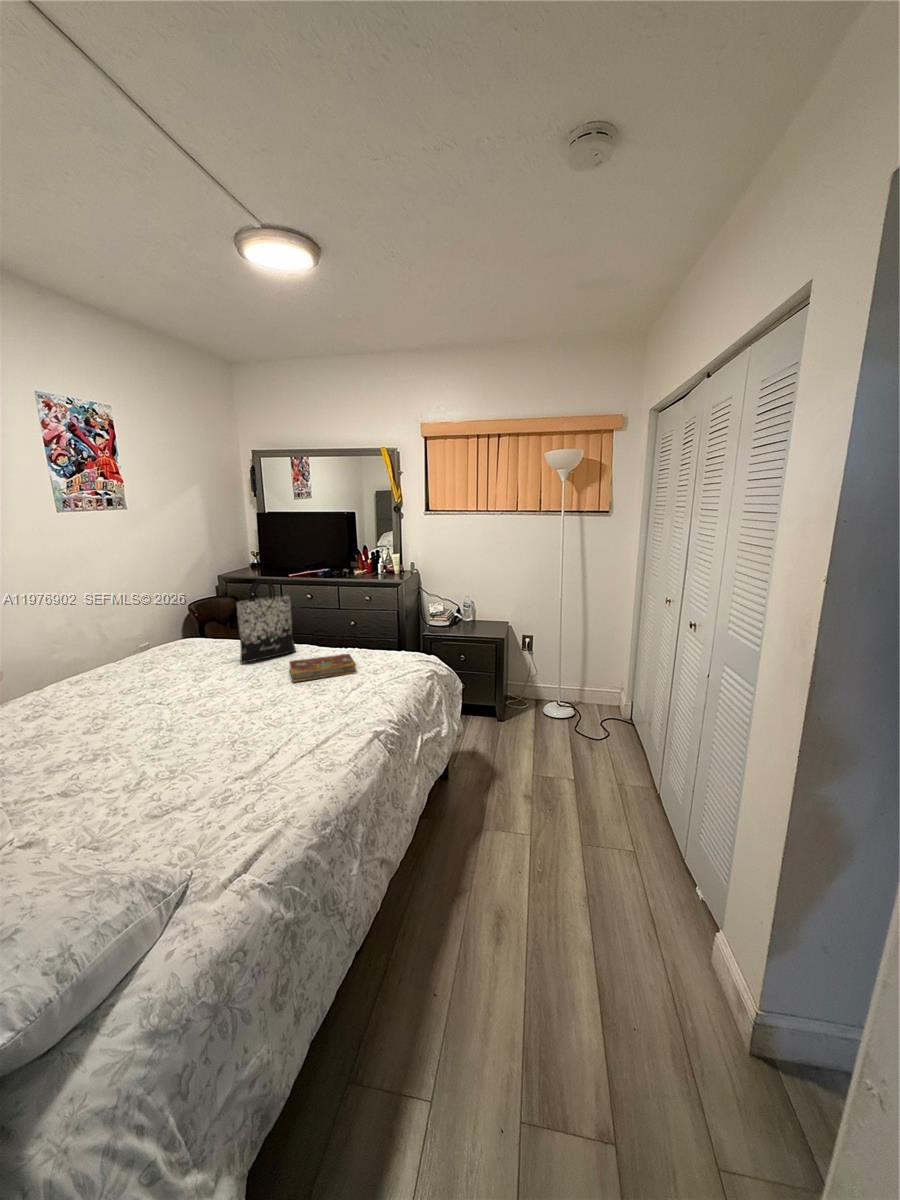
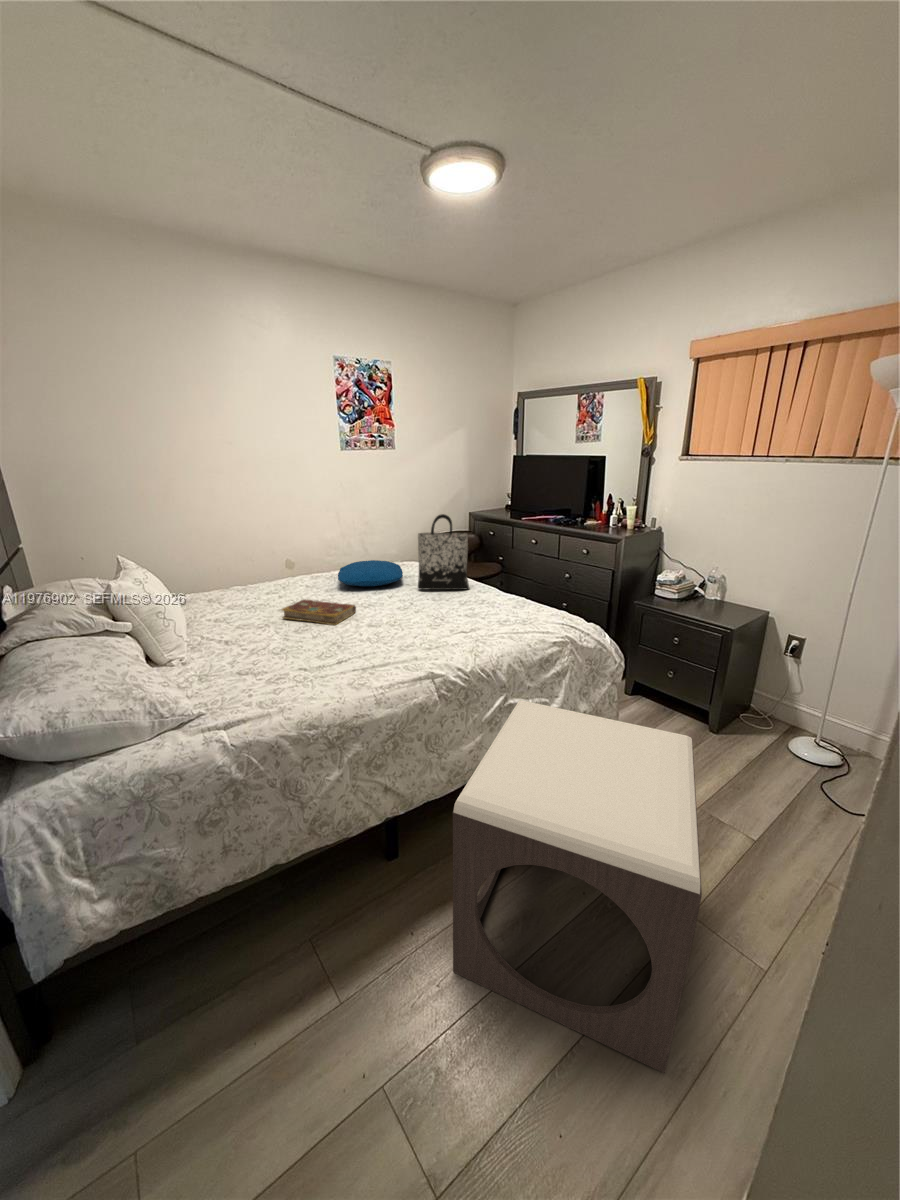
pillow: none [109,641,213,678] -> present [338,560,403,586]
book: present [289,654,357,682] -> present [282,600,356,625]
footstool: none [438,711,649,983] -> present [453,700,702,1073]

